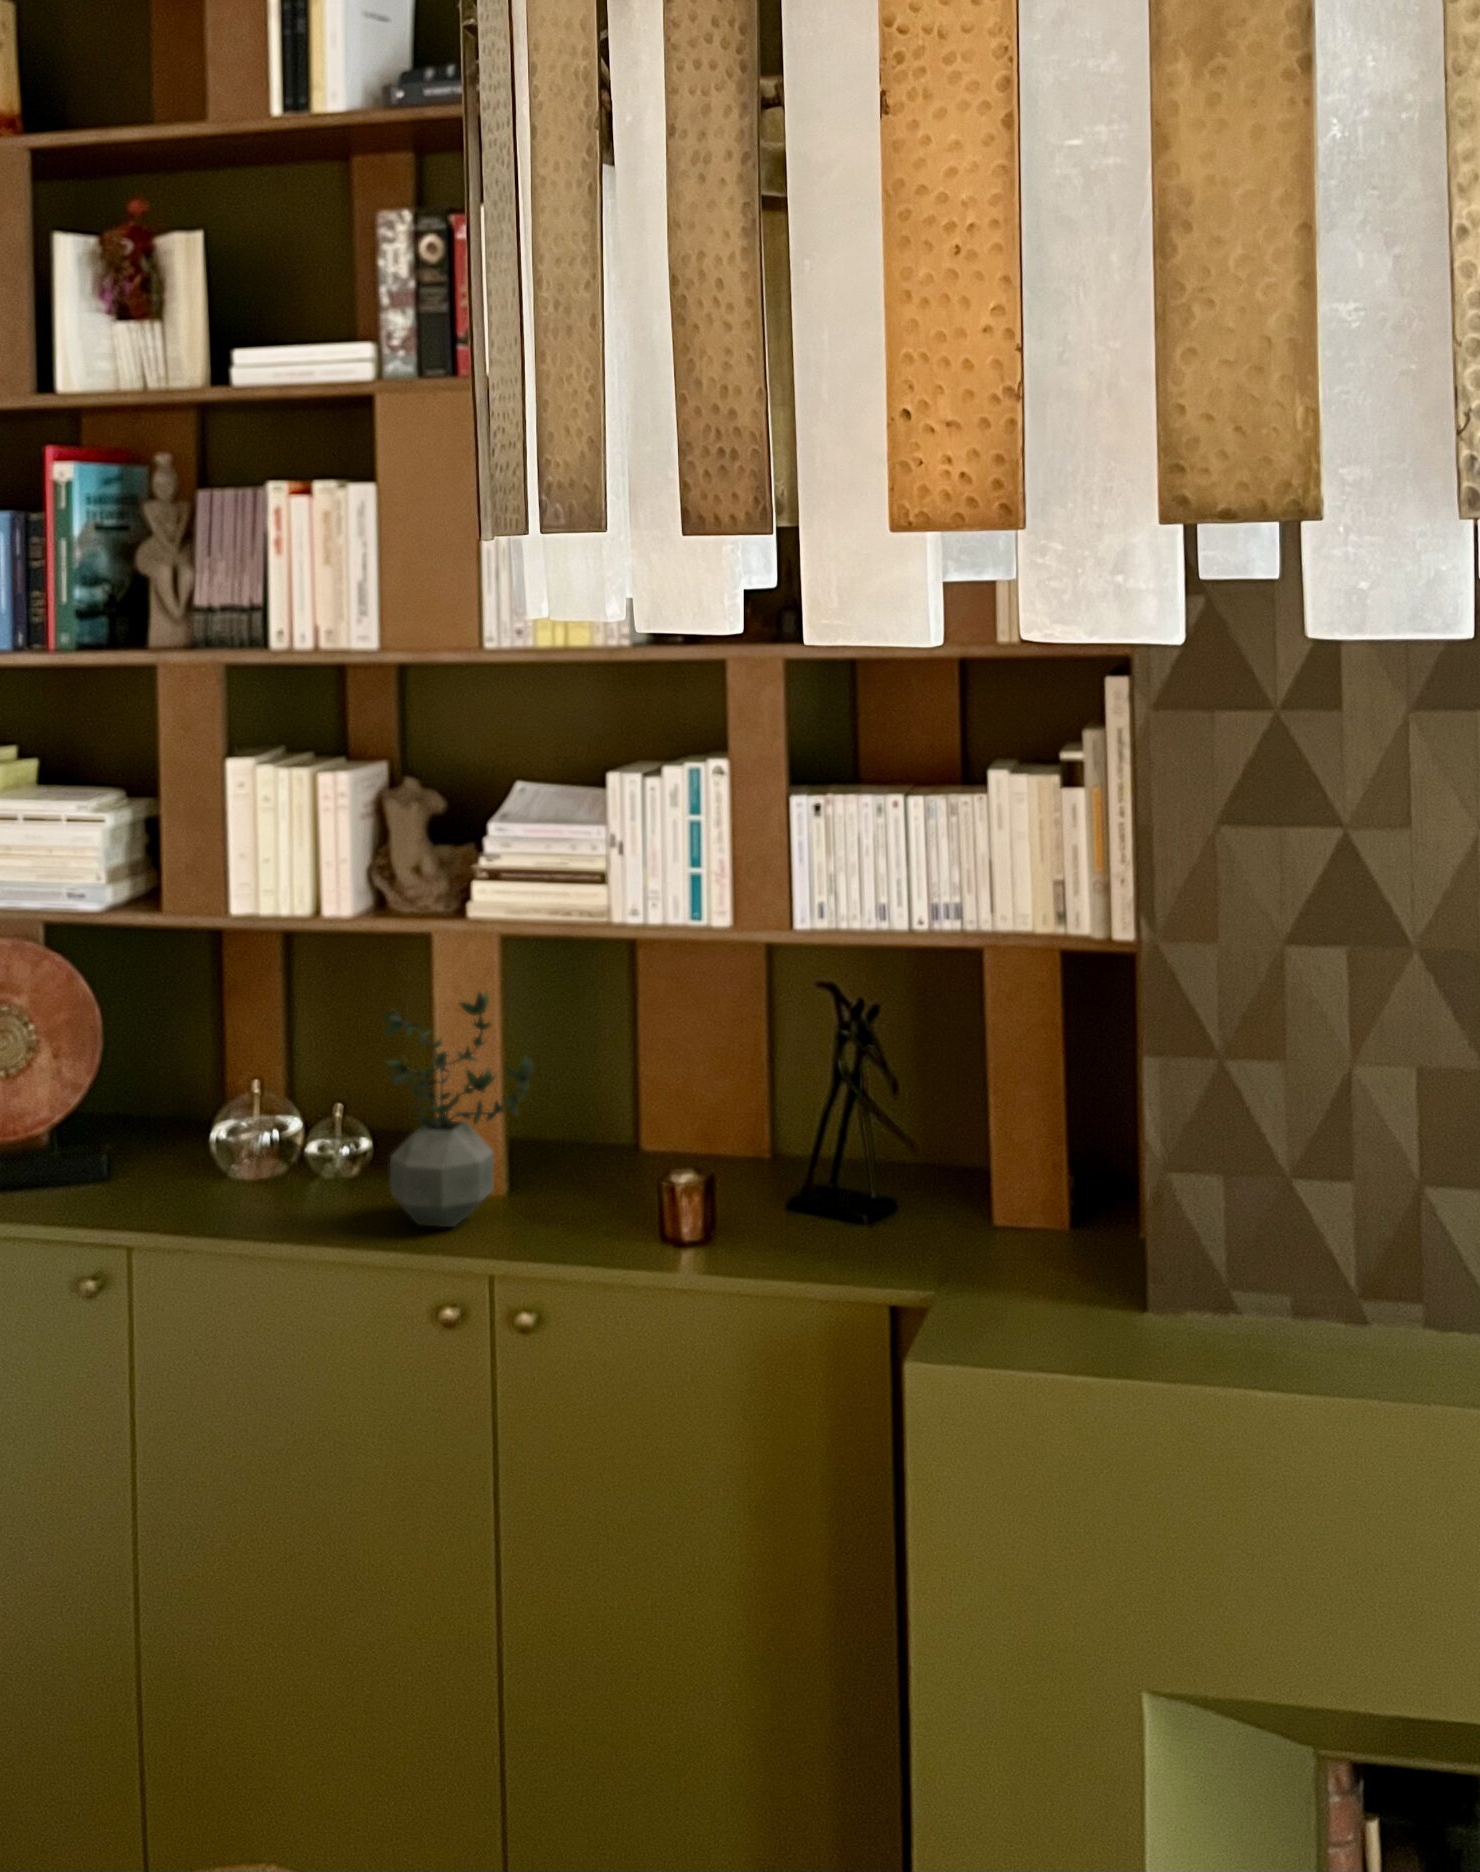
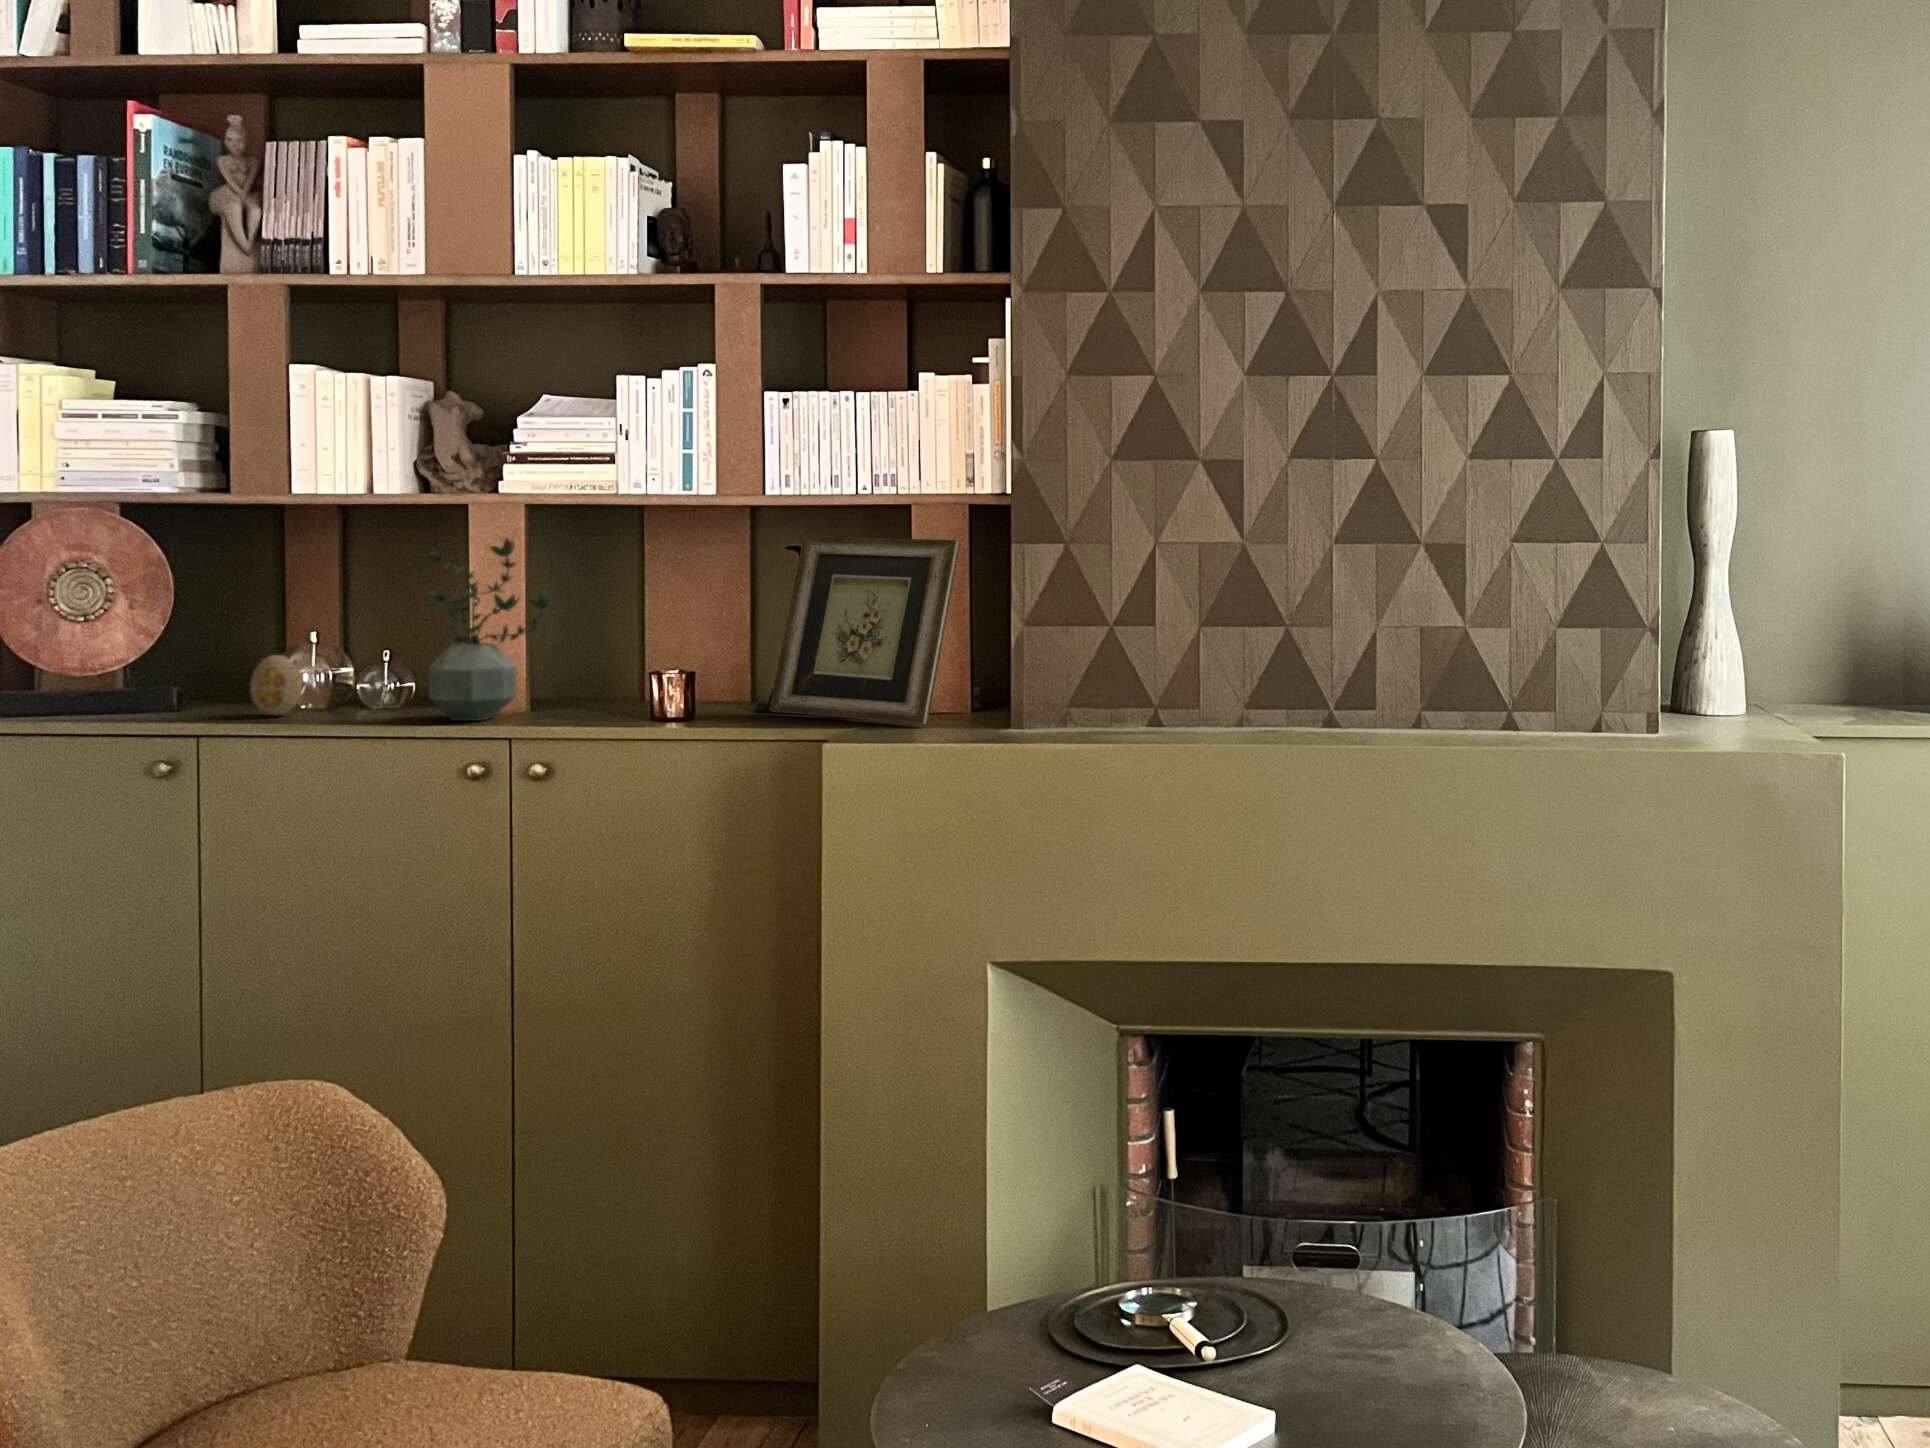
picture frame: none [805,977,1058,1267] -> present [769,536,960,724]
decorative egg: none [186,1128,244,1203] -> present [250,655,302,715]

